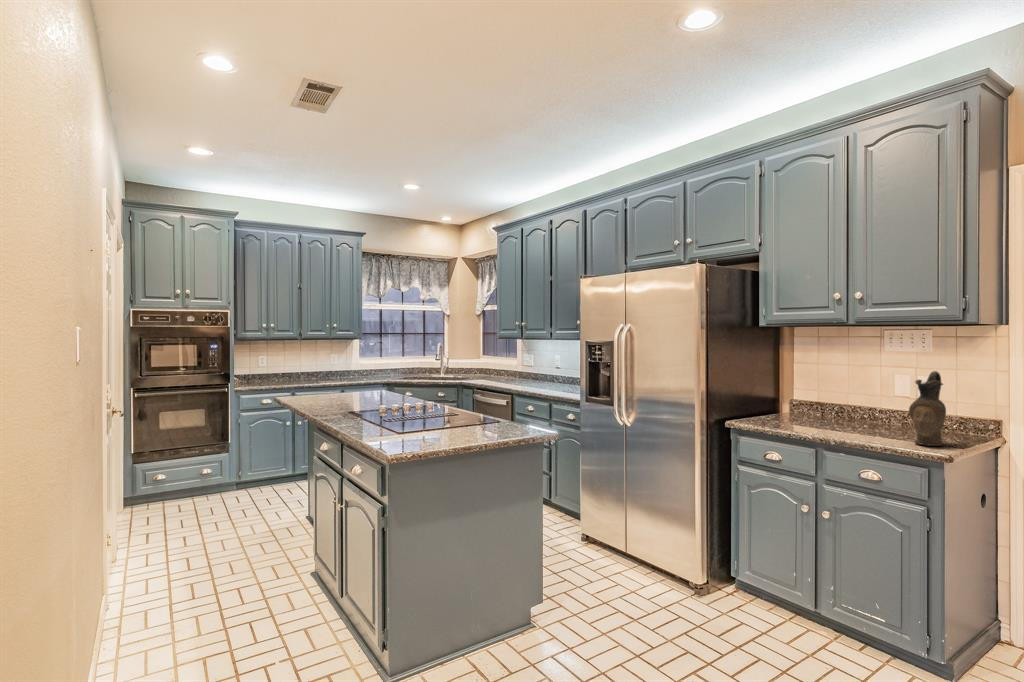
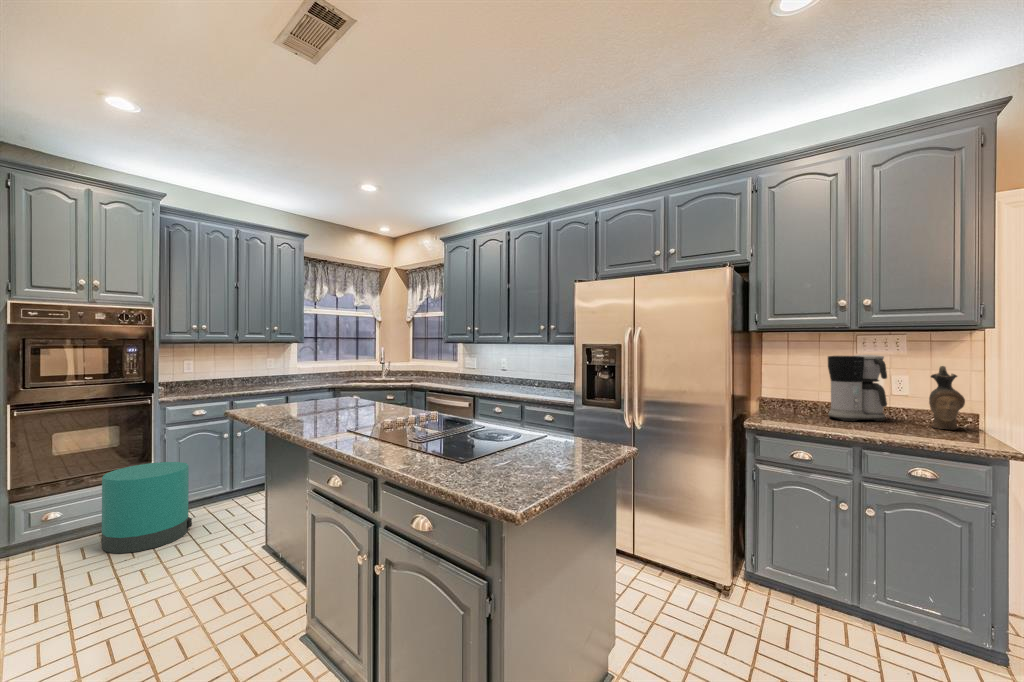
coffee maker: none [818,357,886,434] -> present [828,355,887,421]
trash can: none [190,442,256,511] -> present [102,462,192,553]

